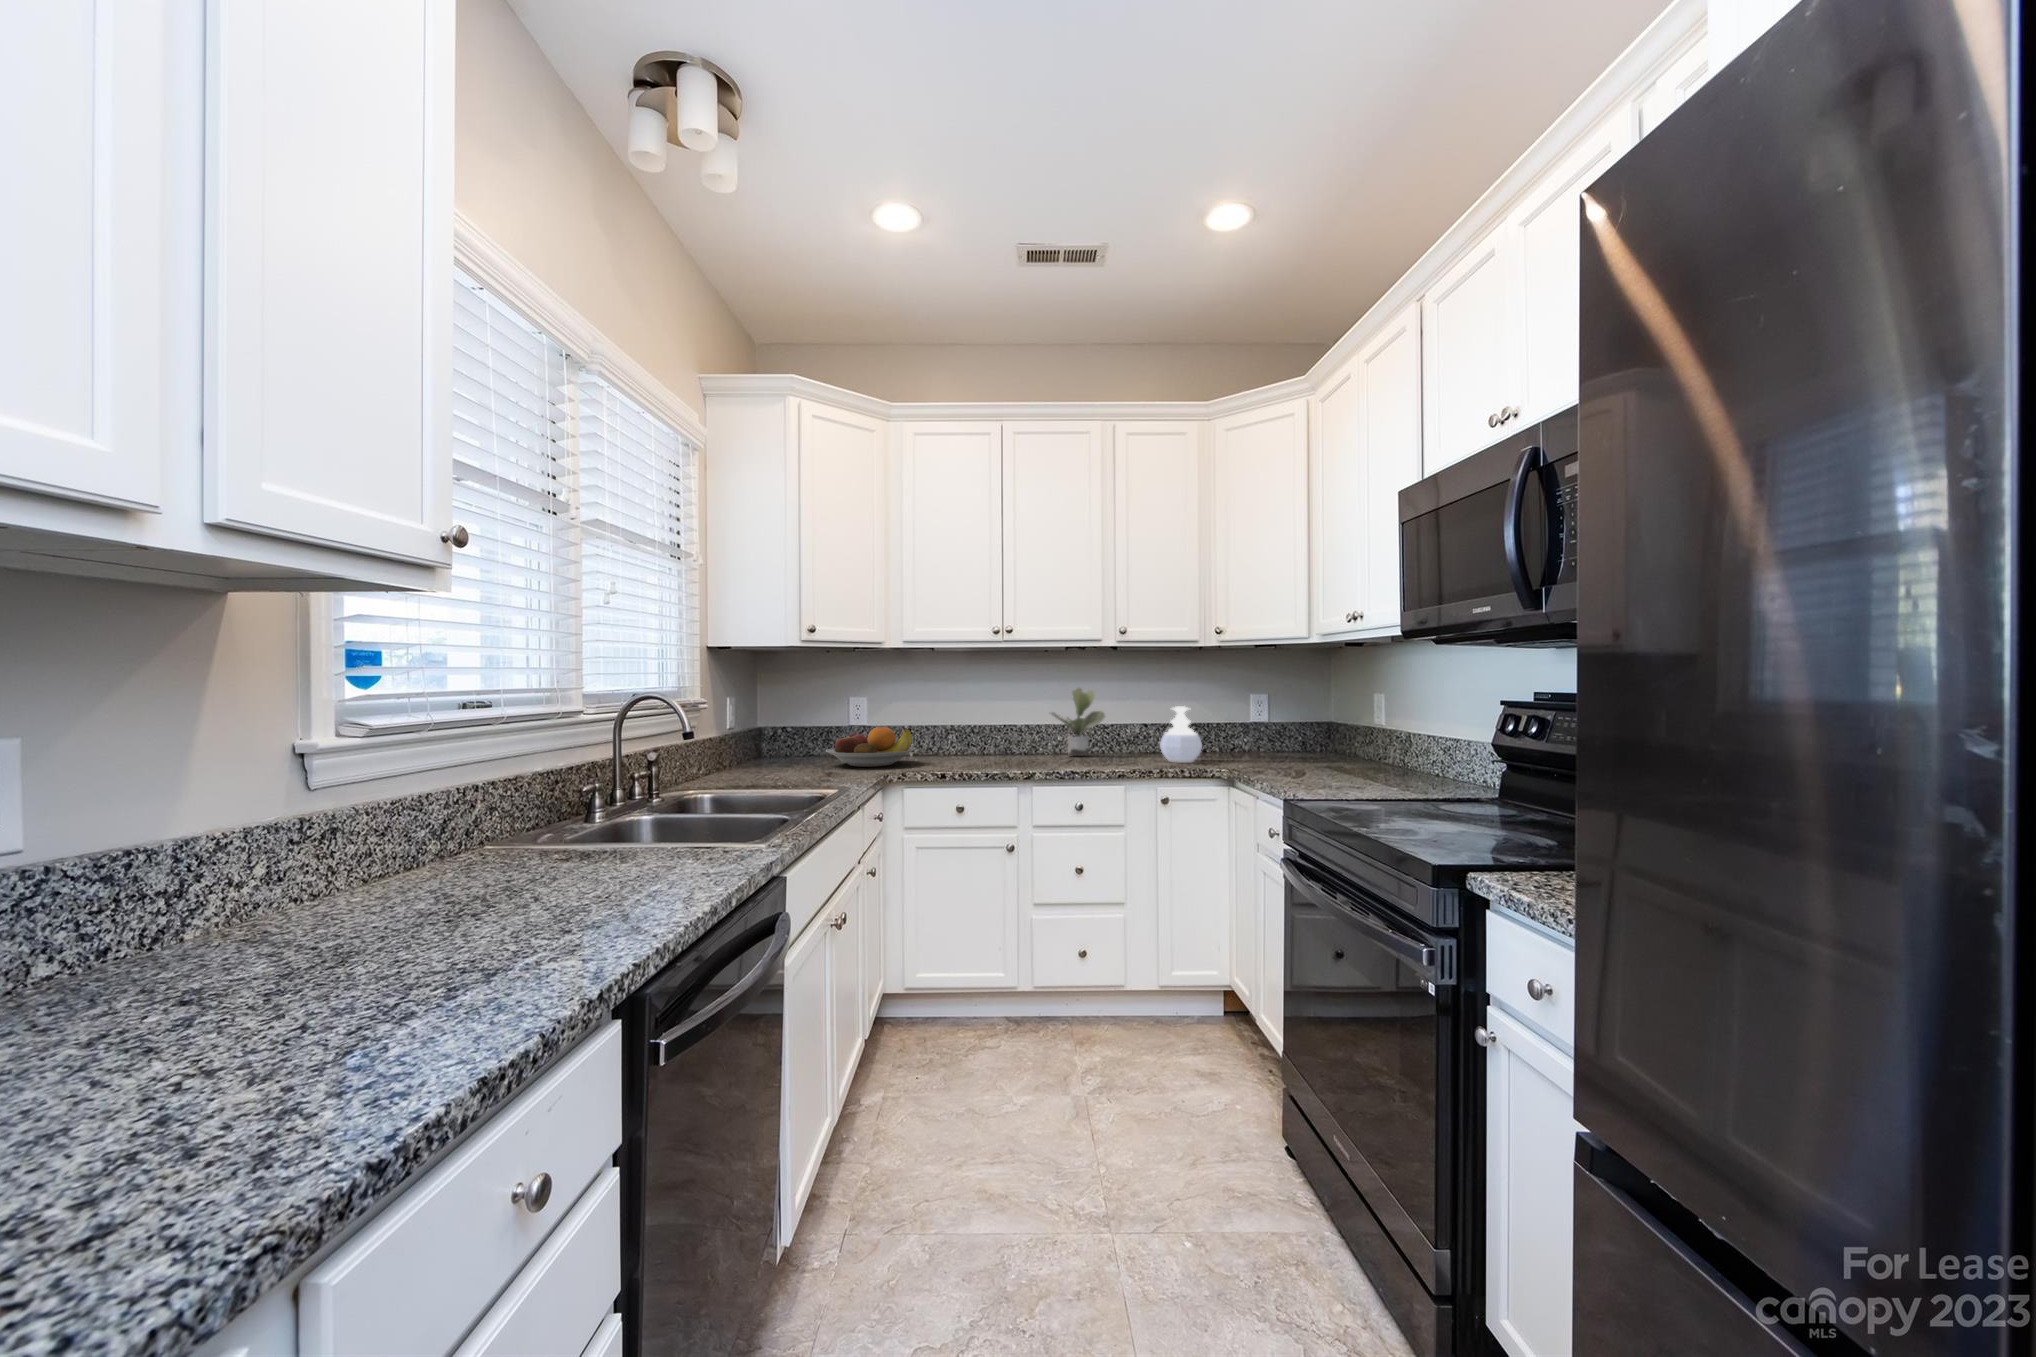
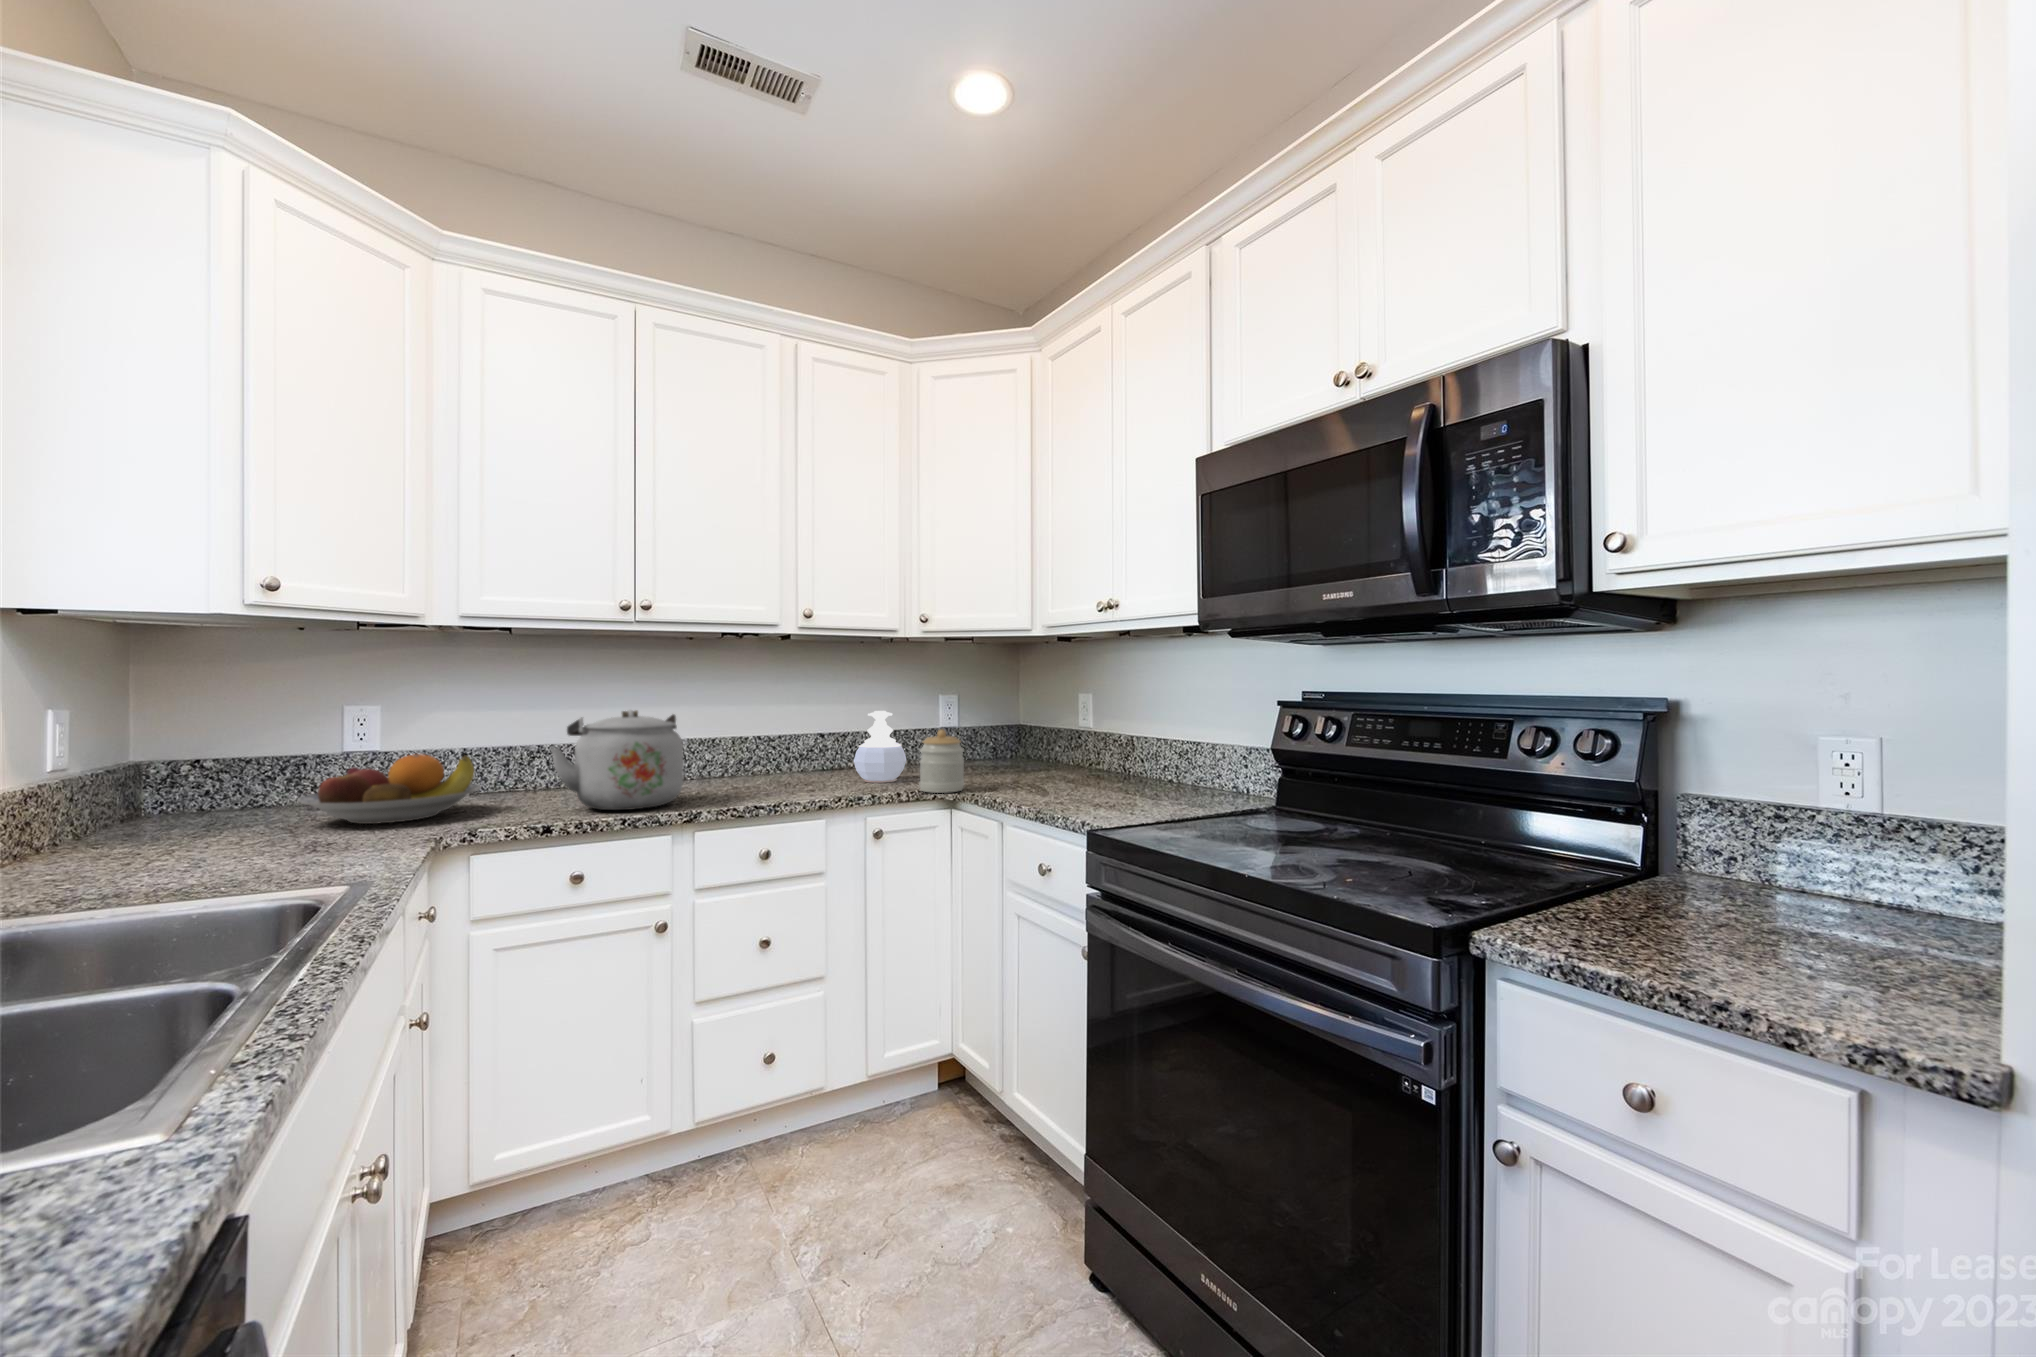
potted plant: present [1051,688,1105,755] -> none [694,687,776,779]
kettle: none [948,701,1030,768] -> present [551,710,683,810]
jar: none [1200,721,1238,772] -> present [920,730,964,793]

